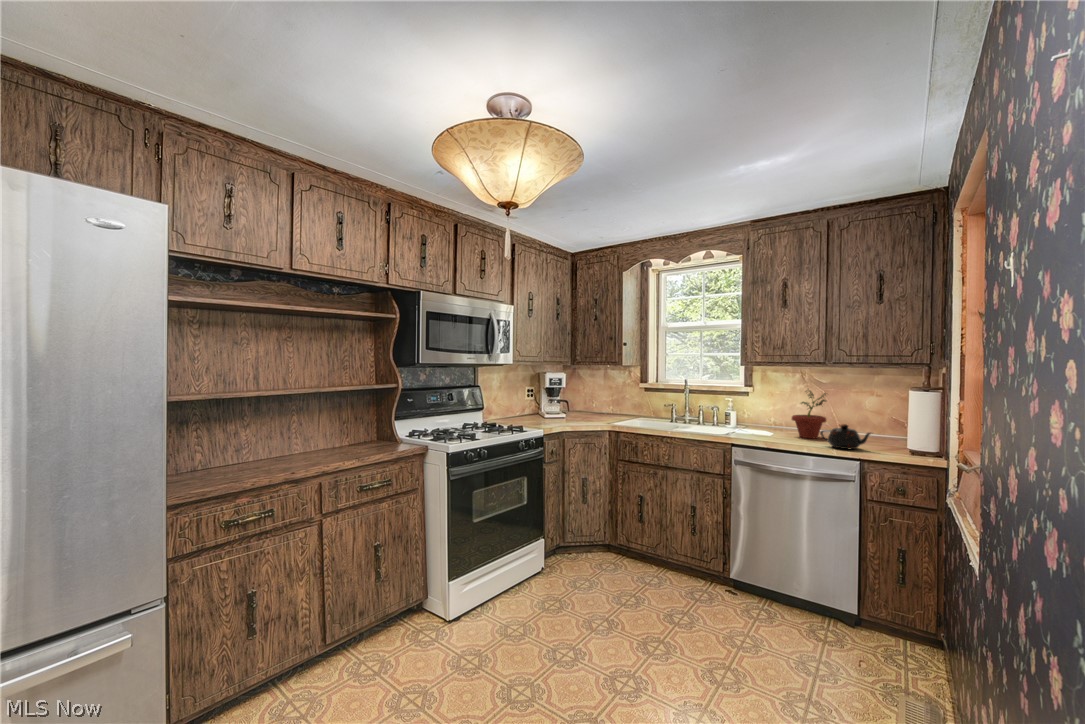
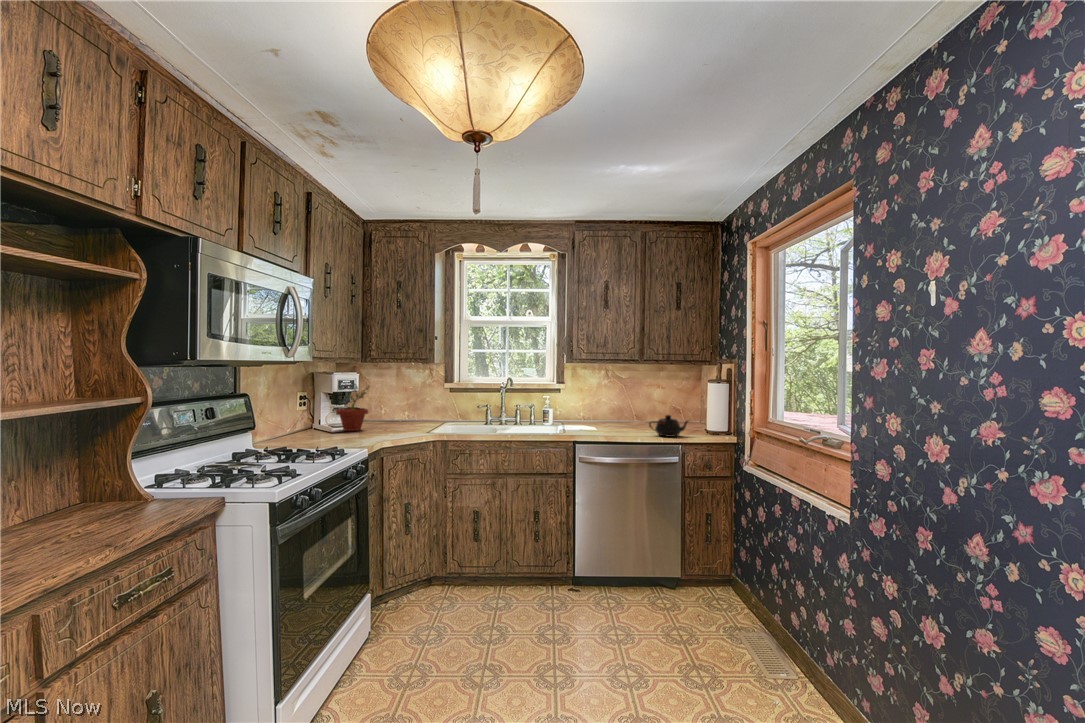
potted plant: present [792,391,826,438] -> present [336,384,369,431]

